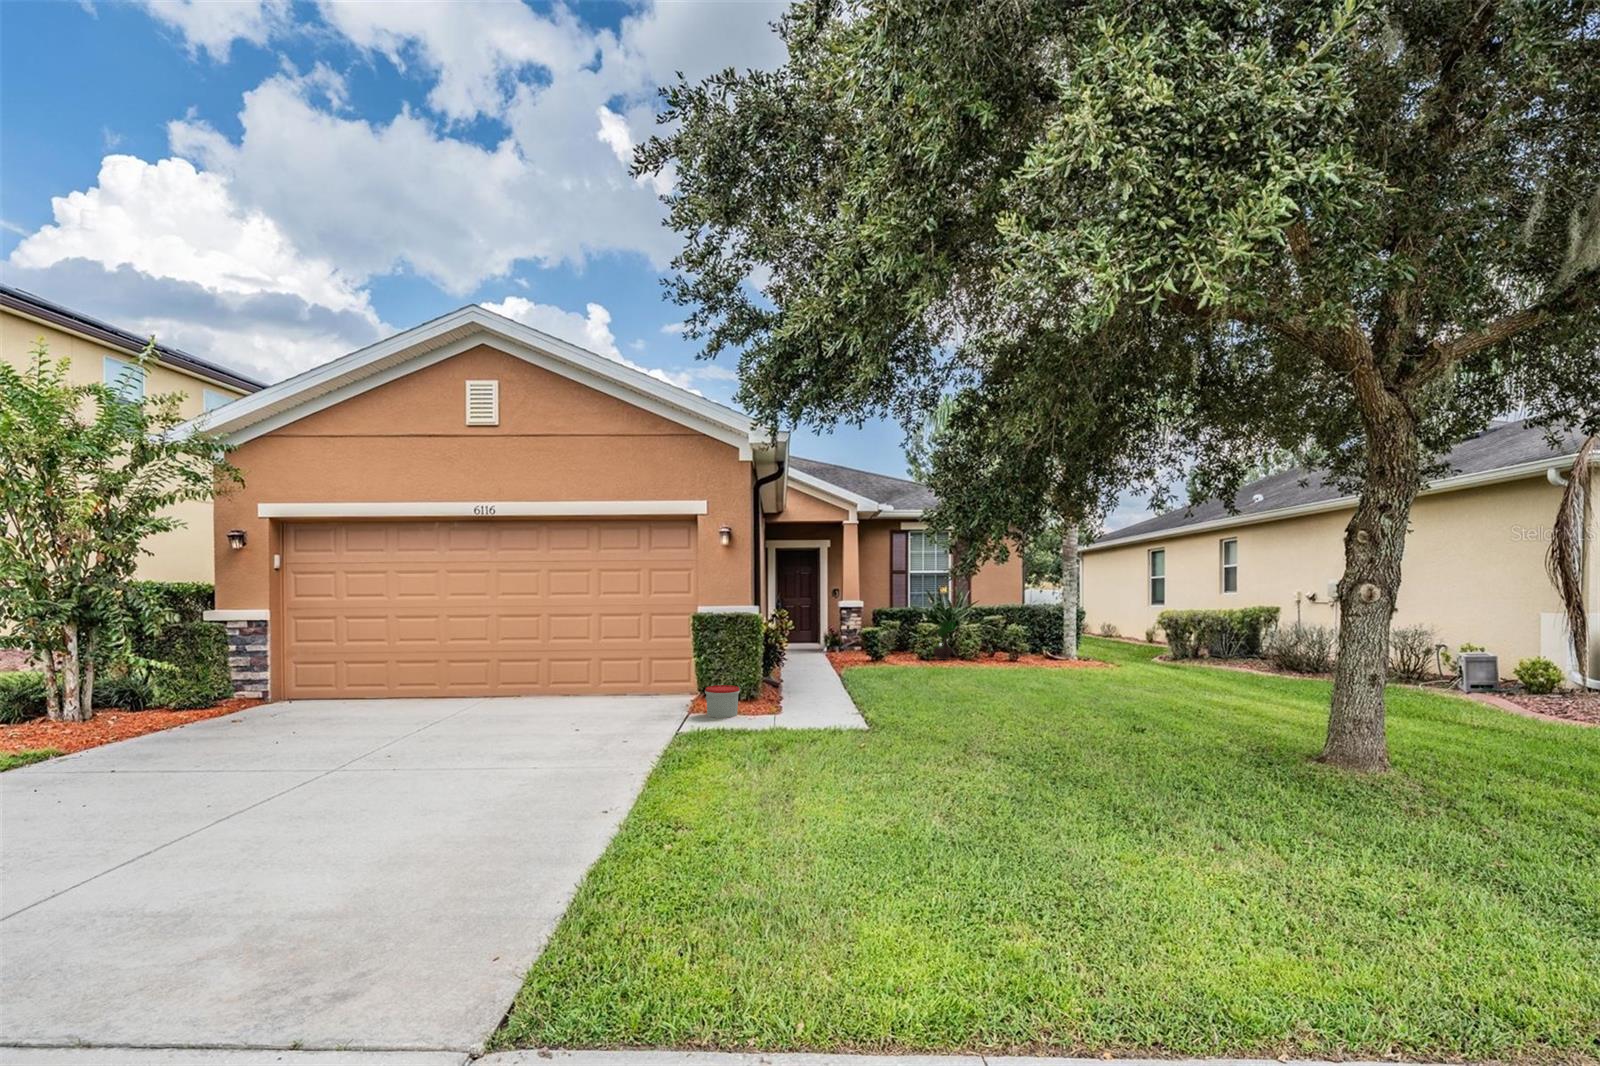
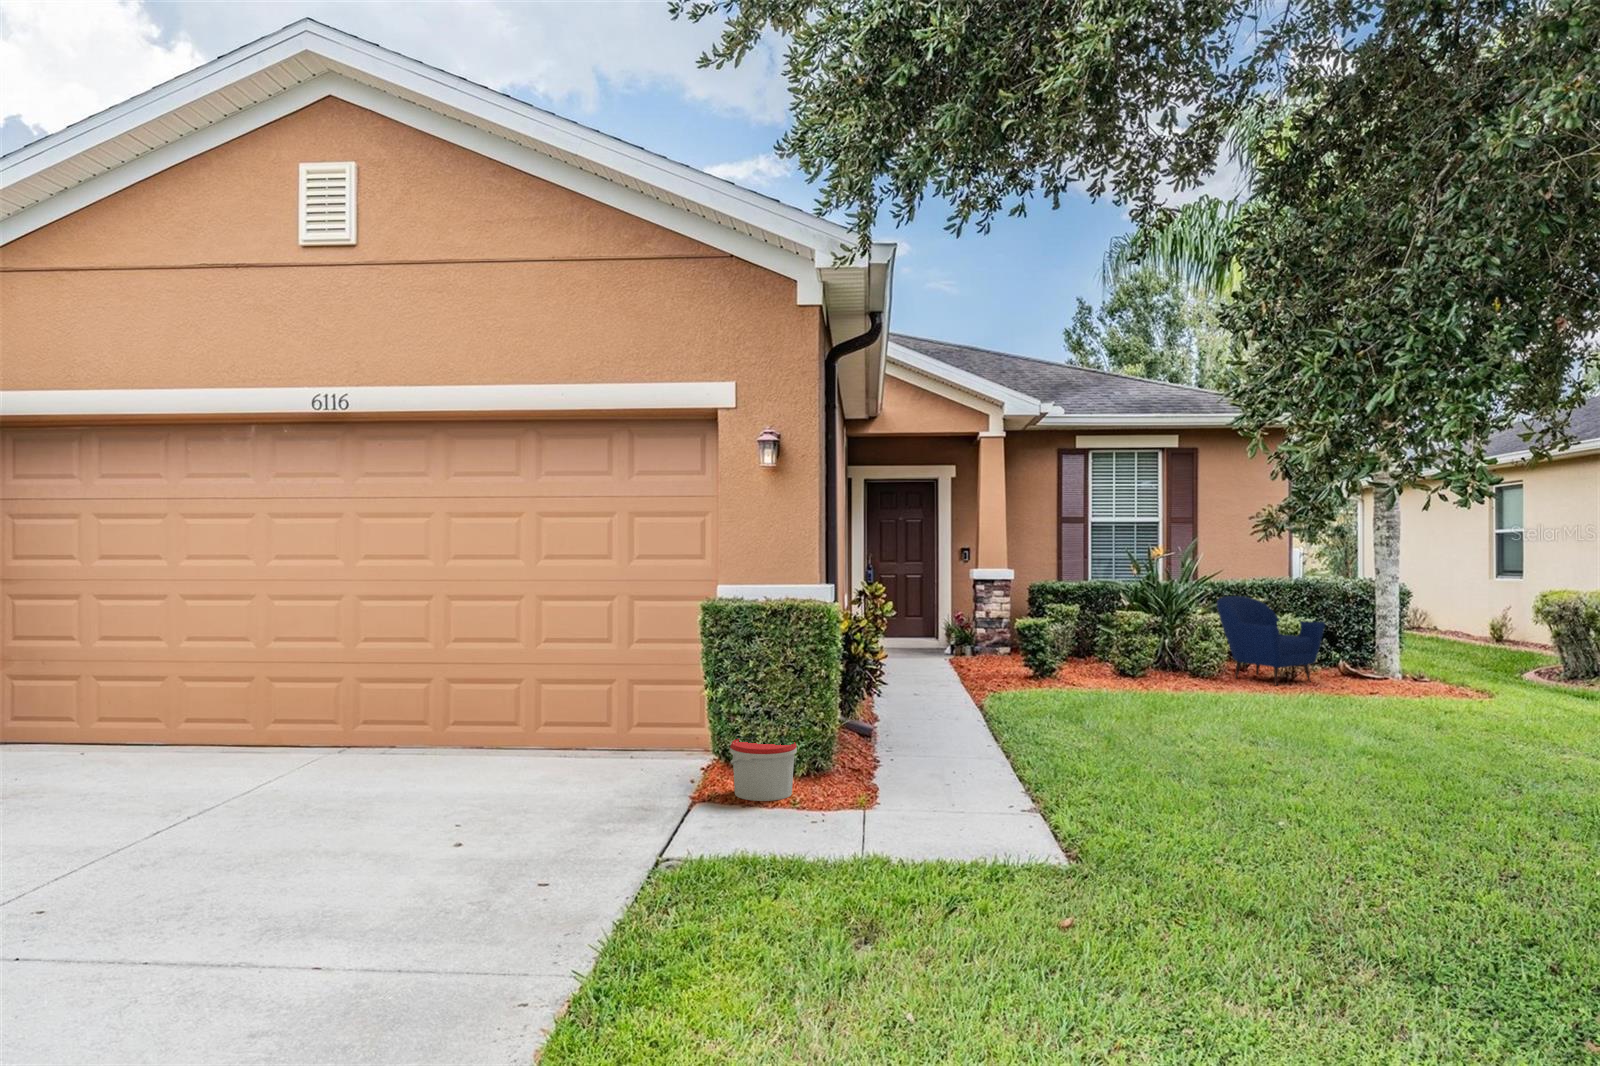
armchair: none [974,615,1032,664] -> present [1217,596,1325,686]
potted tree: present [933,621,954,660] -> none [1141,600,1186,676]

